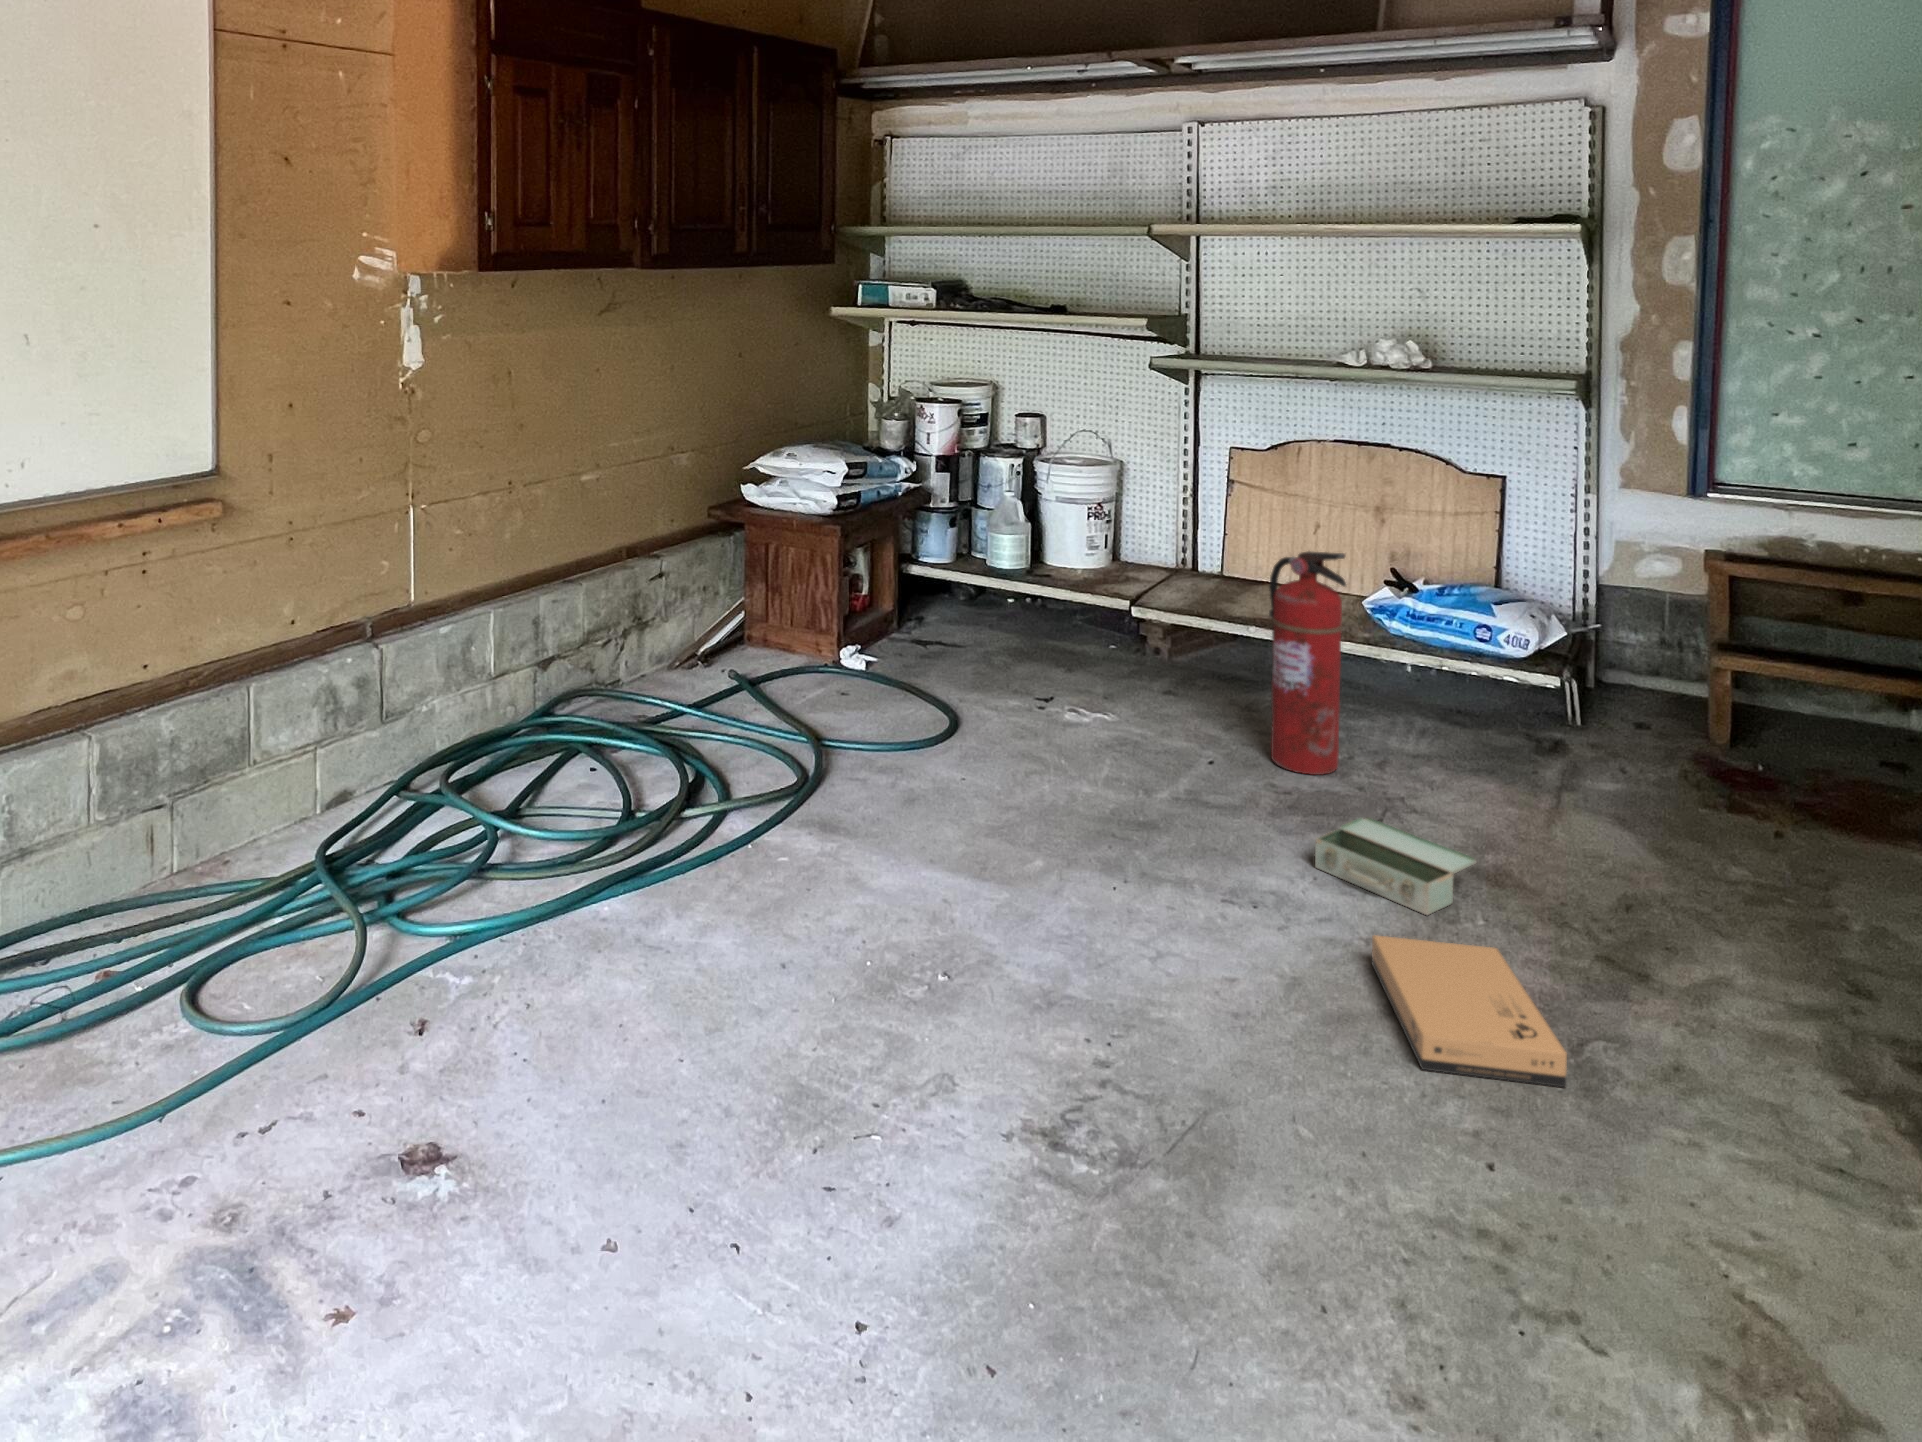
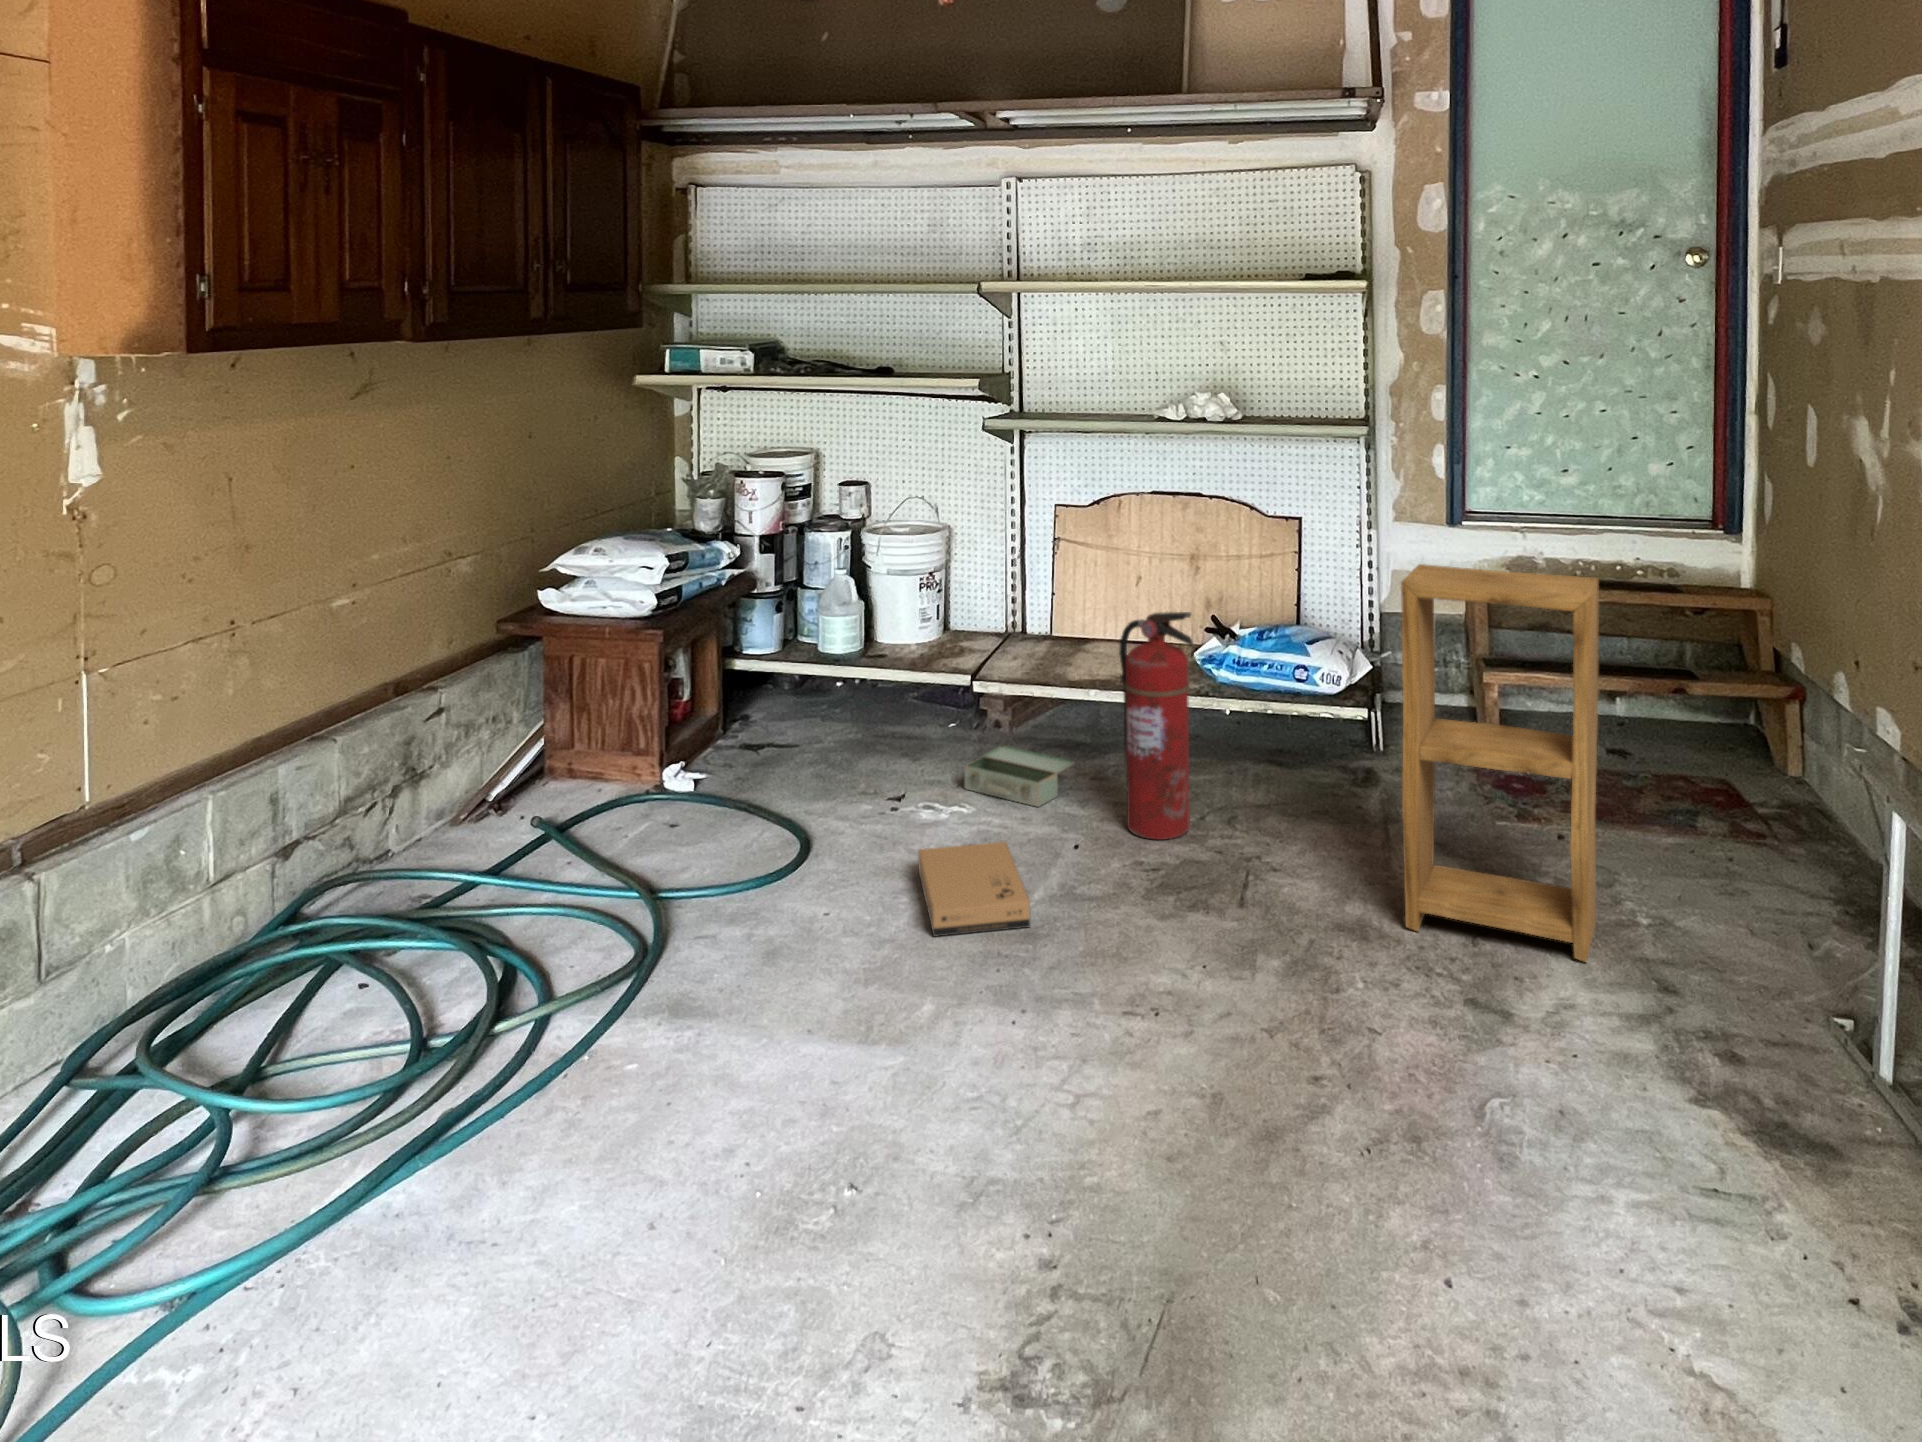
shelving unit: none [1564,521,1833,969] -> present [1401,564,1599,962]
toolbox: present [1315,818,1476,915] -> present [964,746,1074,807]
cardboard box: present [1372,935,1567,1087] -> present [918,842,1030,936]

